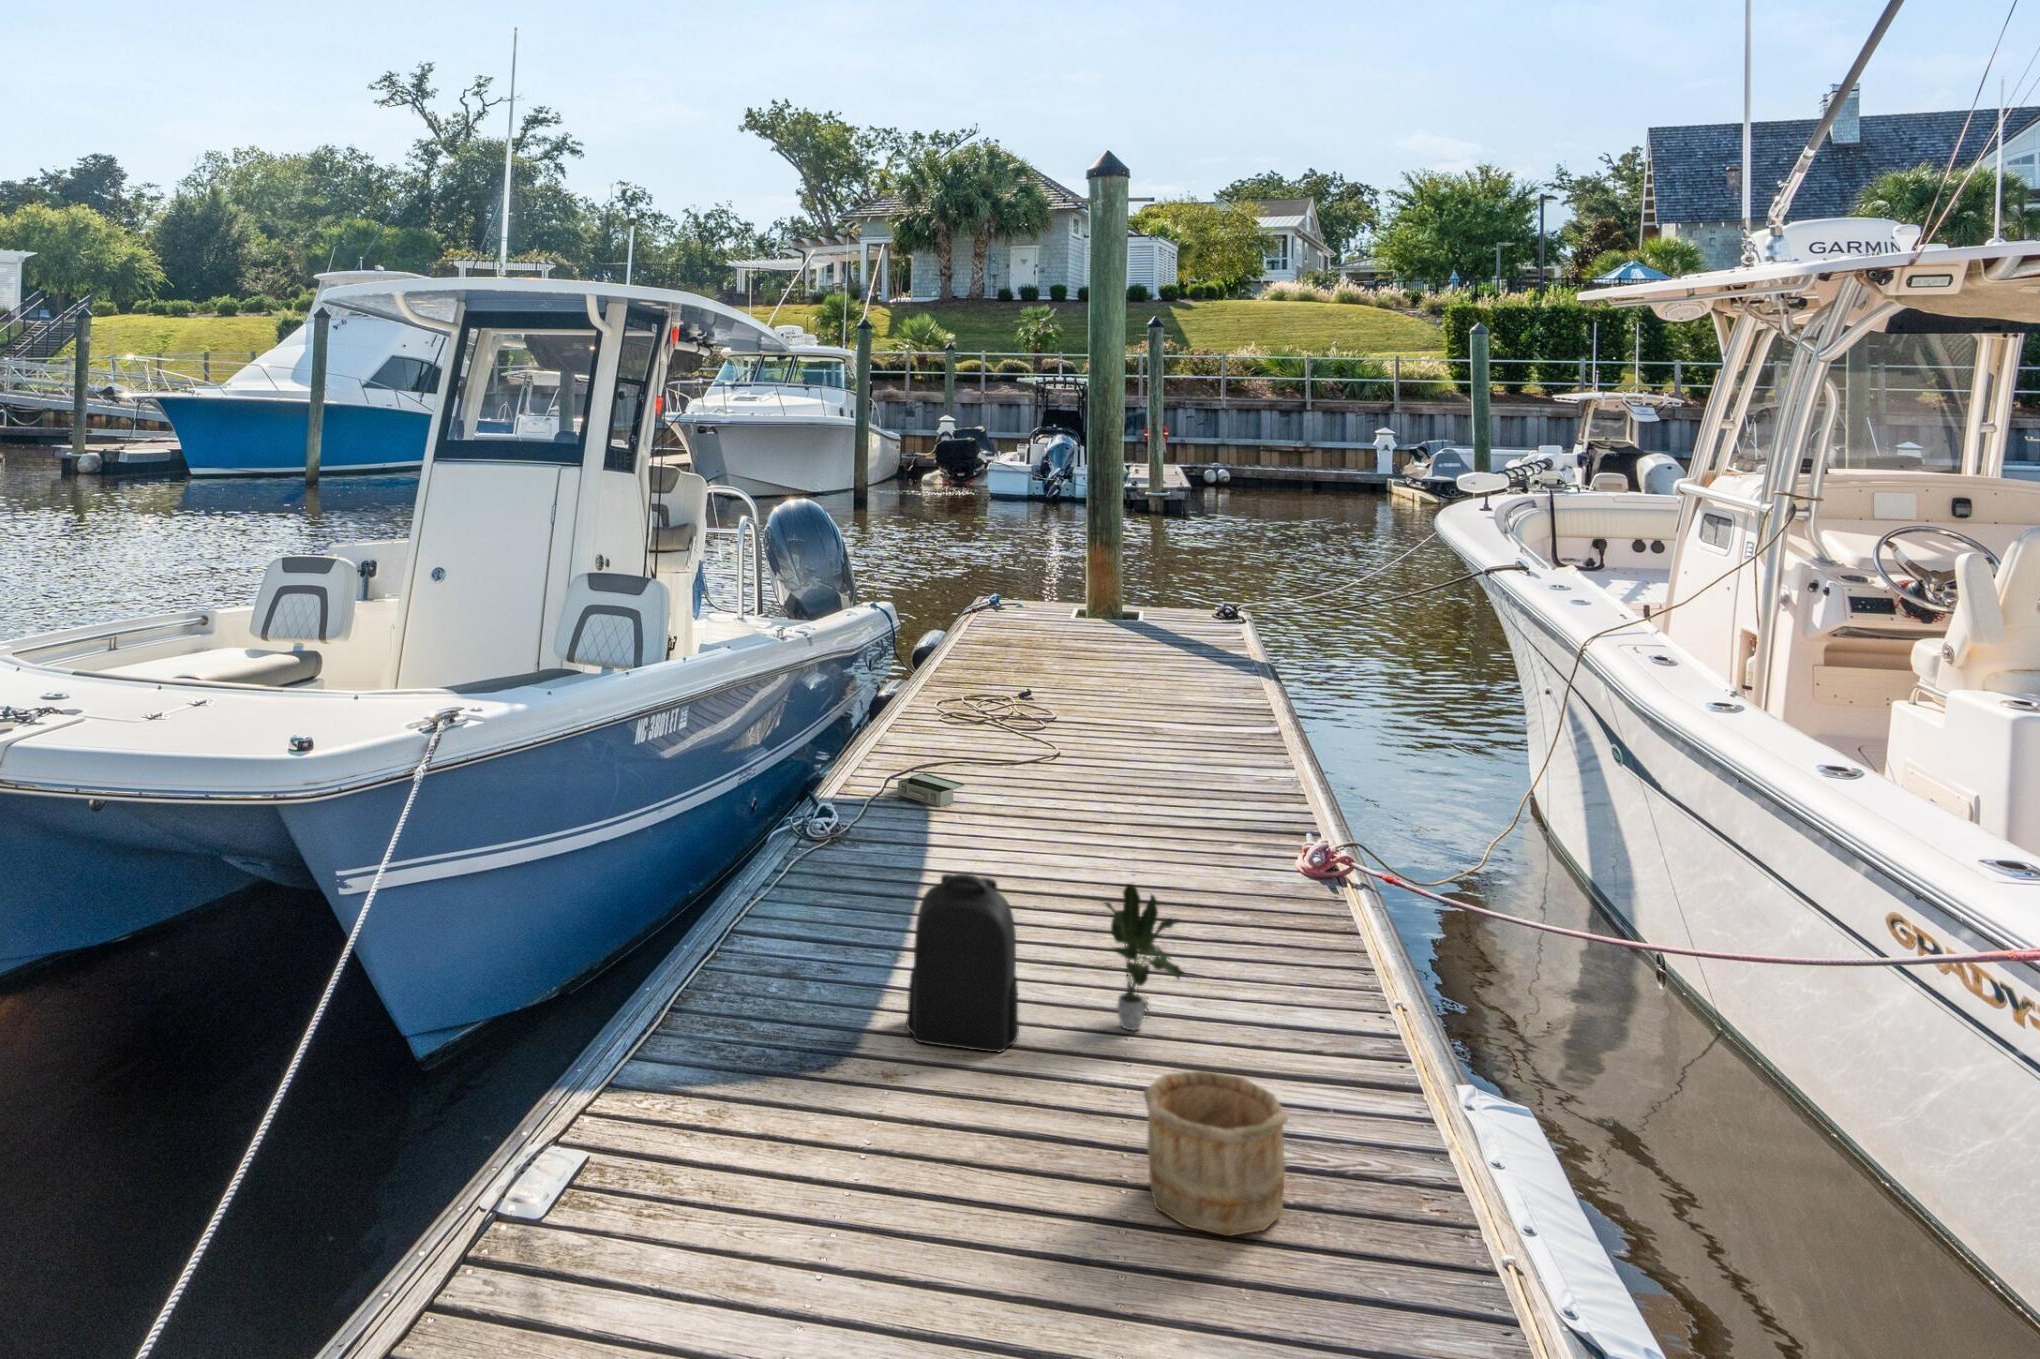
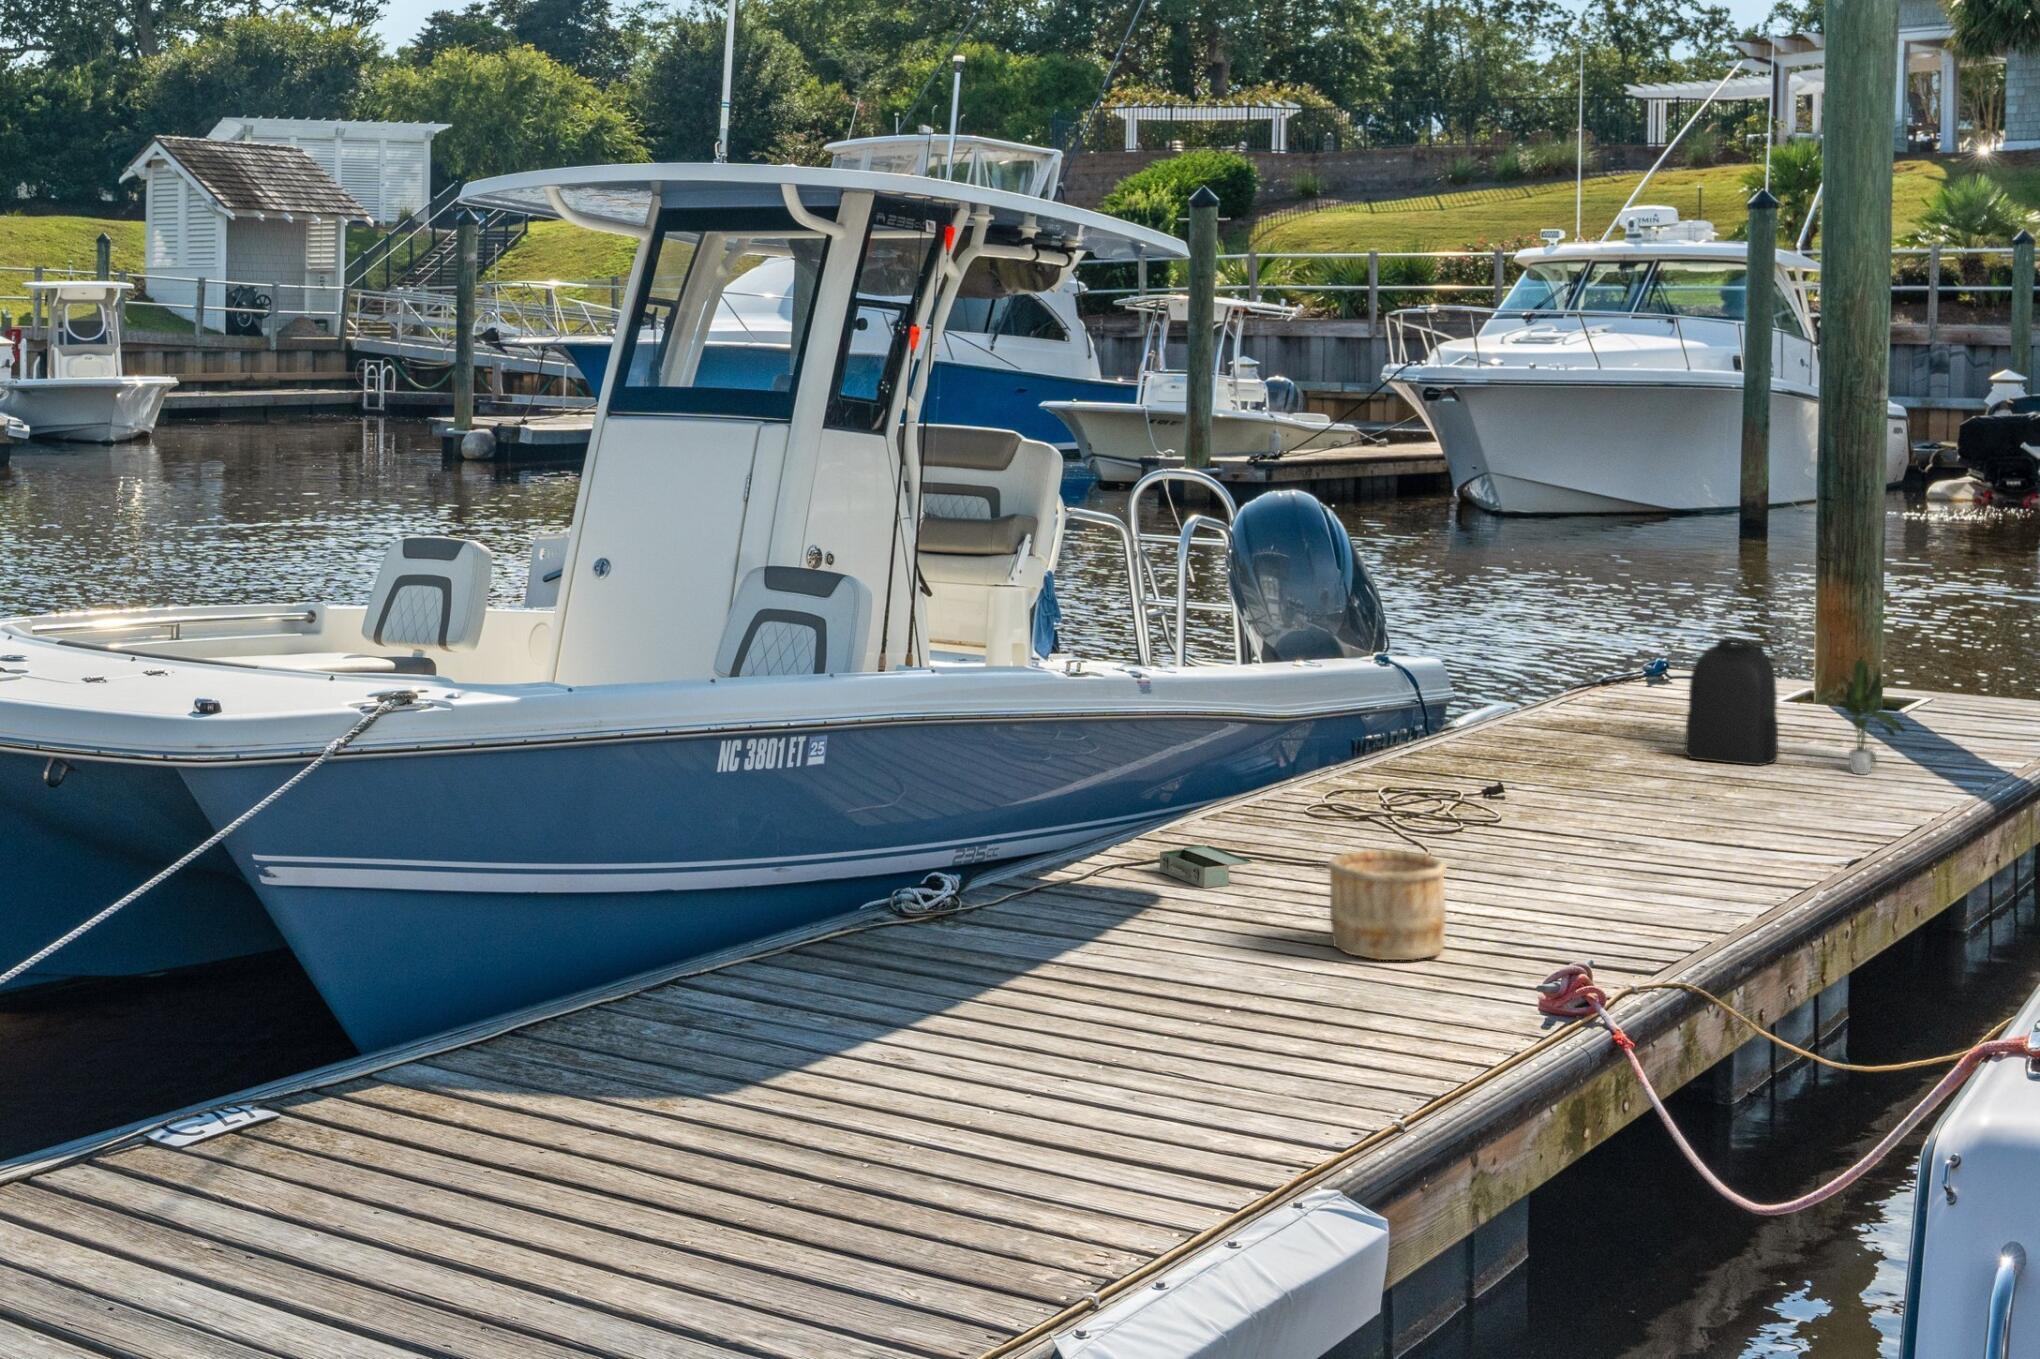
backpack: present [906,874,1019,1052] -> present [1685,637,1778,766]
potted plant: present [1099,884,1185,1030] -> present [1838,660,1906,774]
wooden bucket: present [1144,1071,1288,1236] -> present [1326,850,1447,960]

